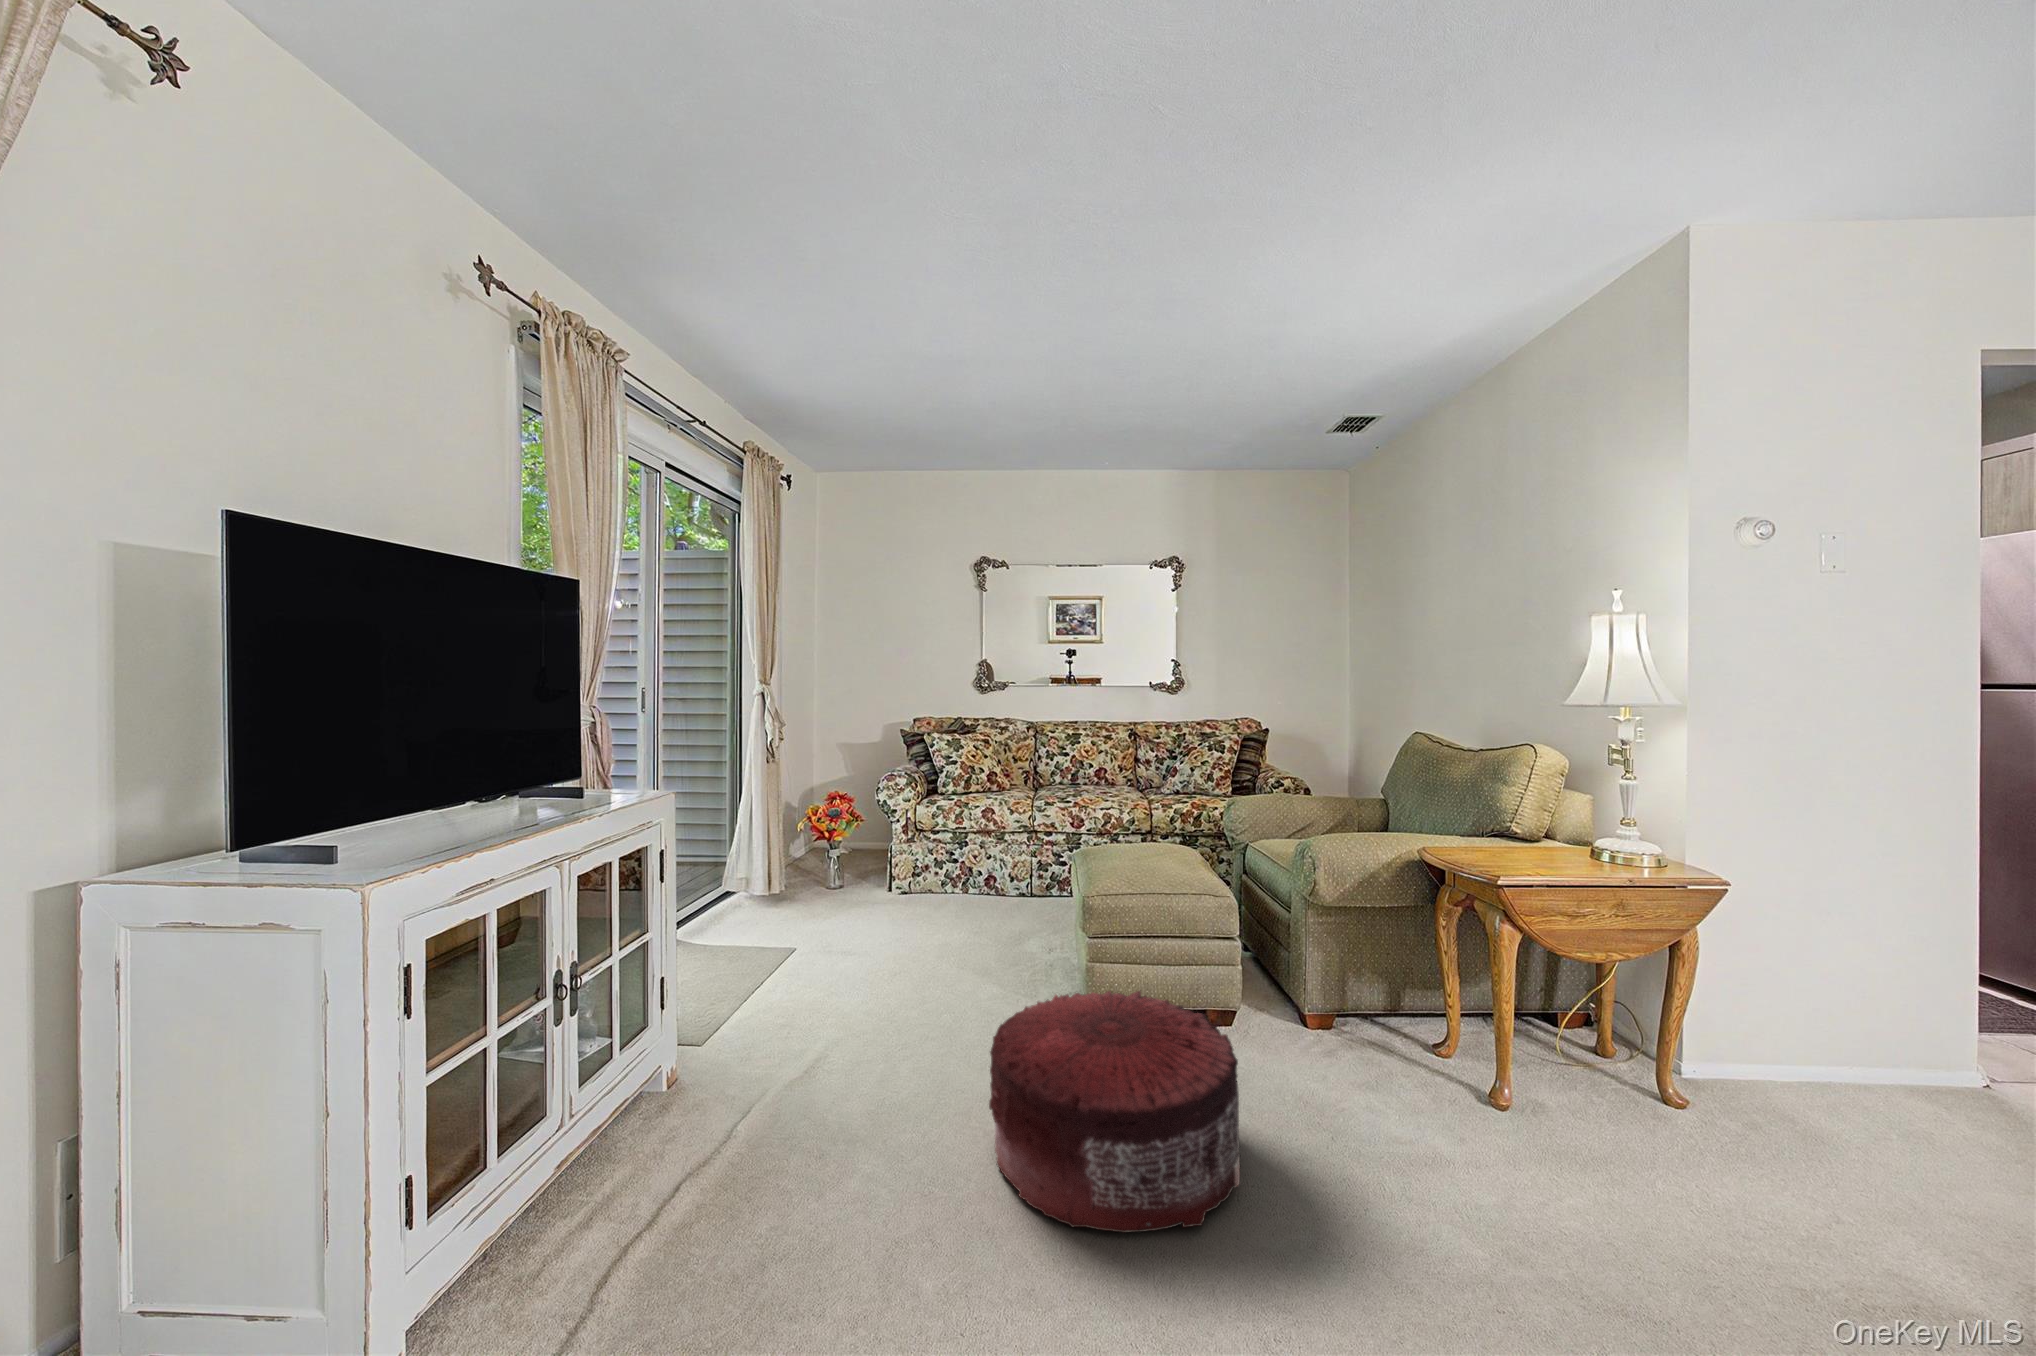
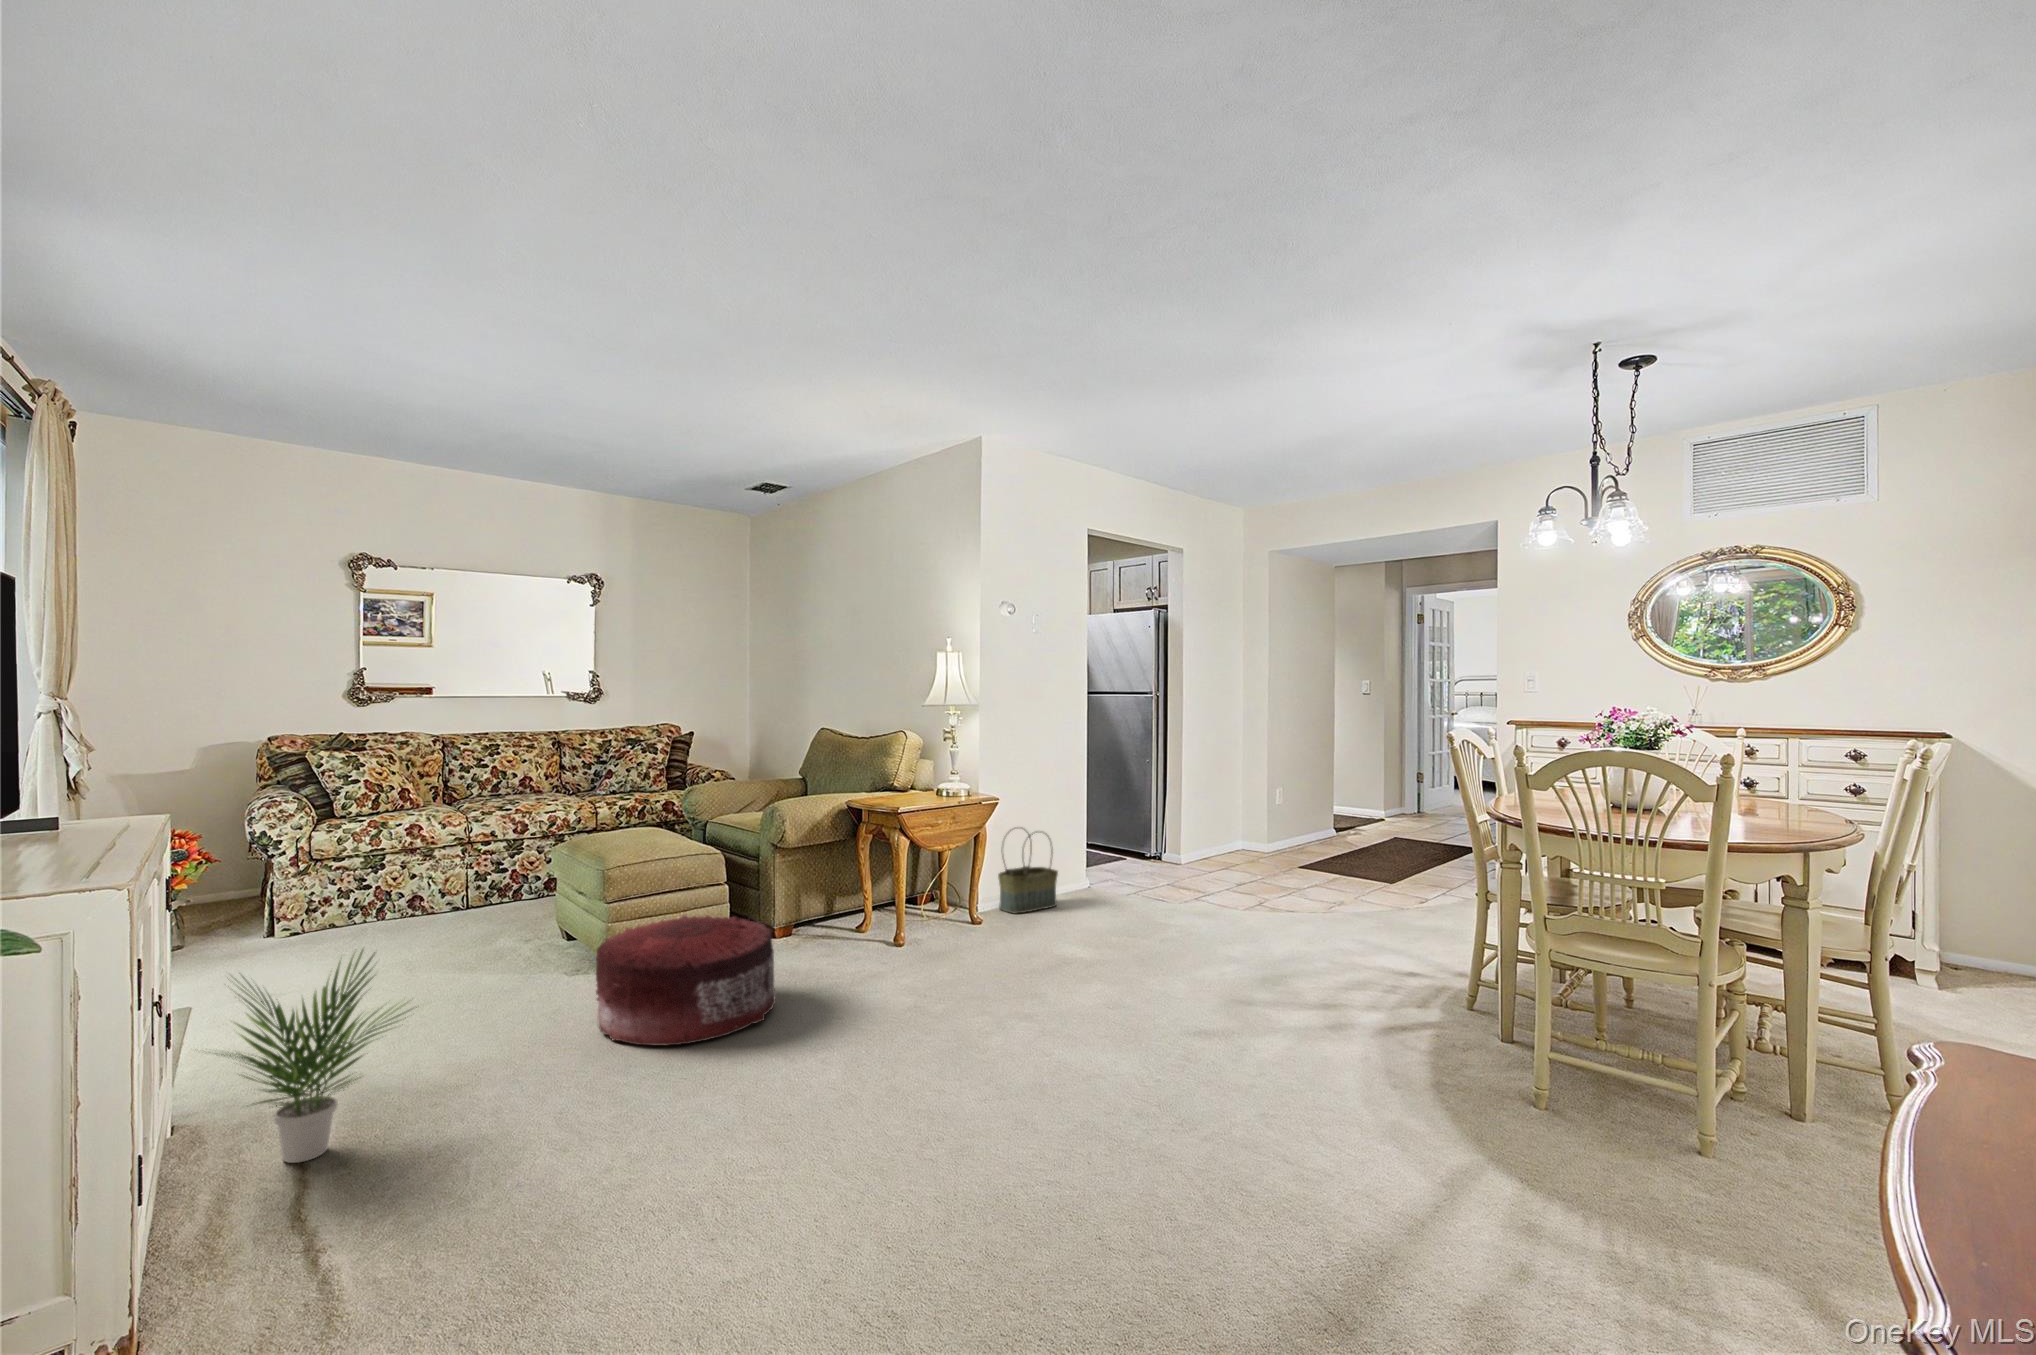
basket: none [1731,936,1895,1114] -> present [998,828,1058,913]
potted plant: none [471,981,717,1241] -> present [215,950,417,1163]

